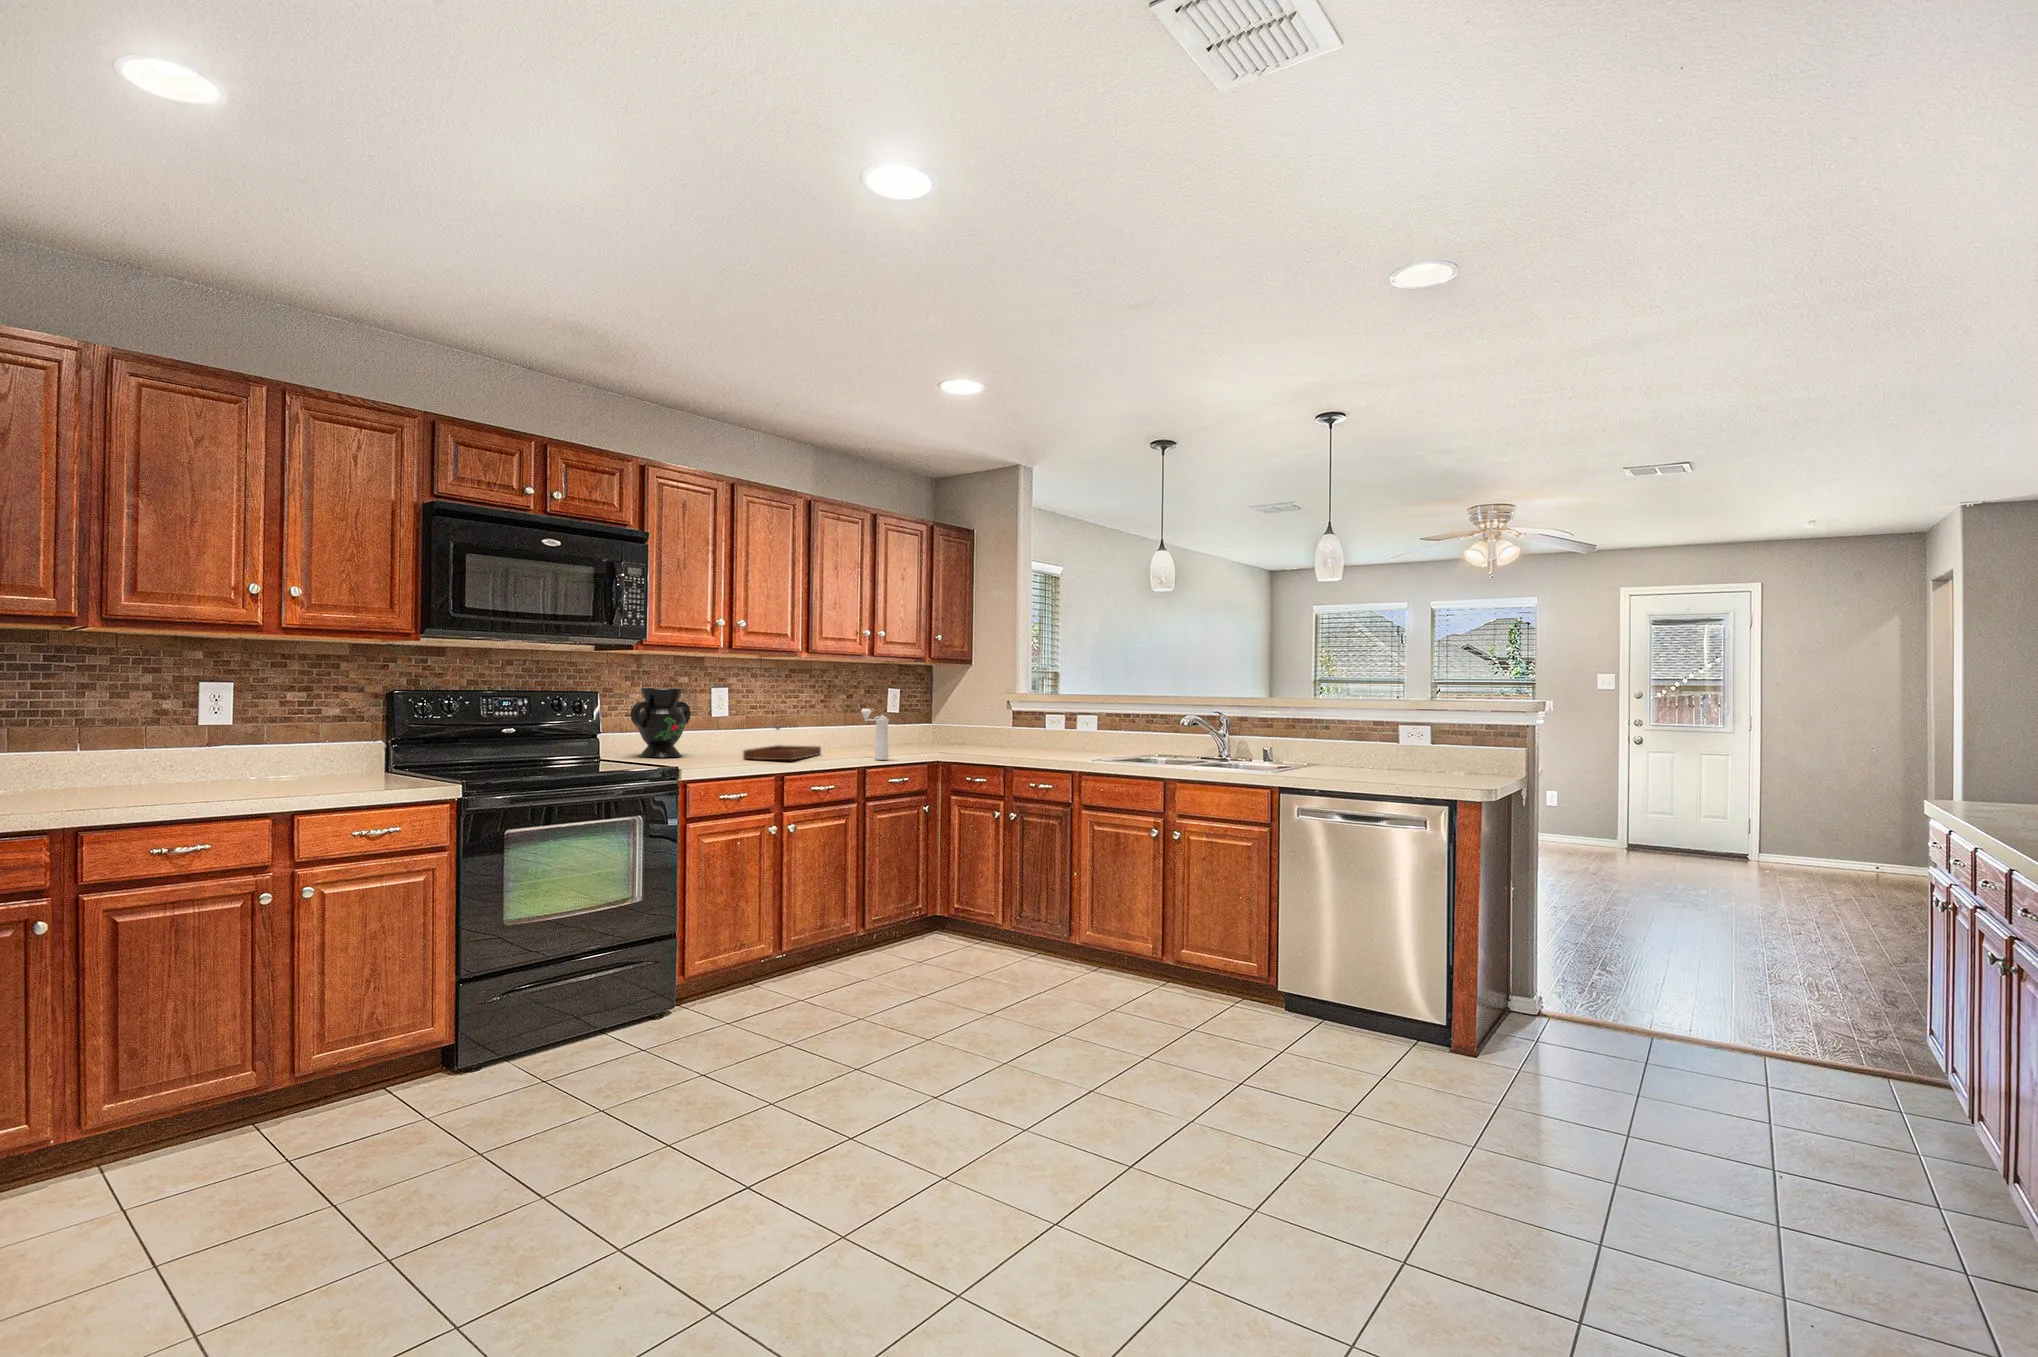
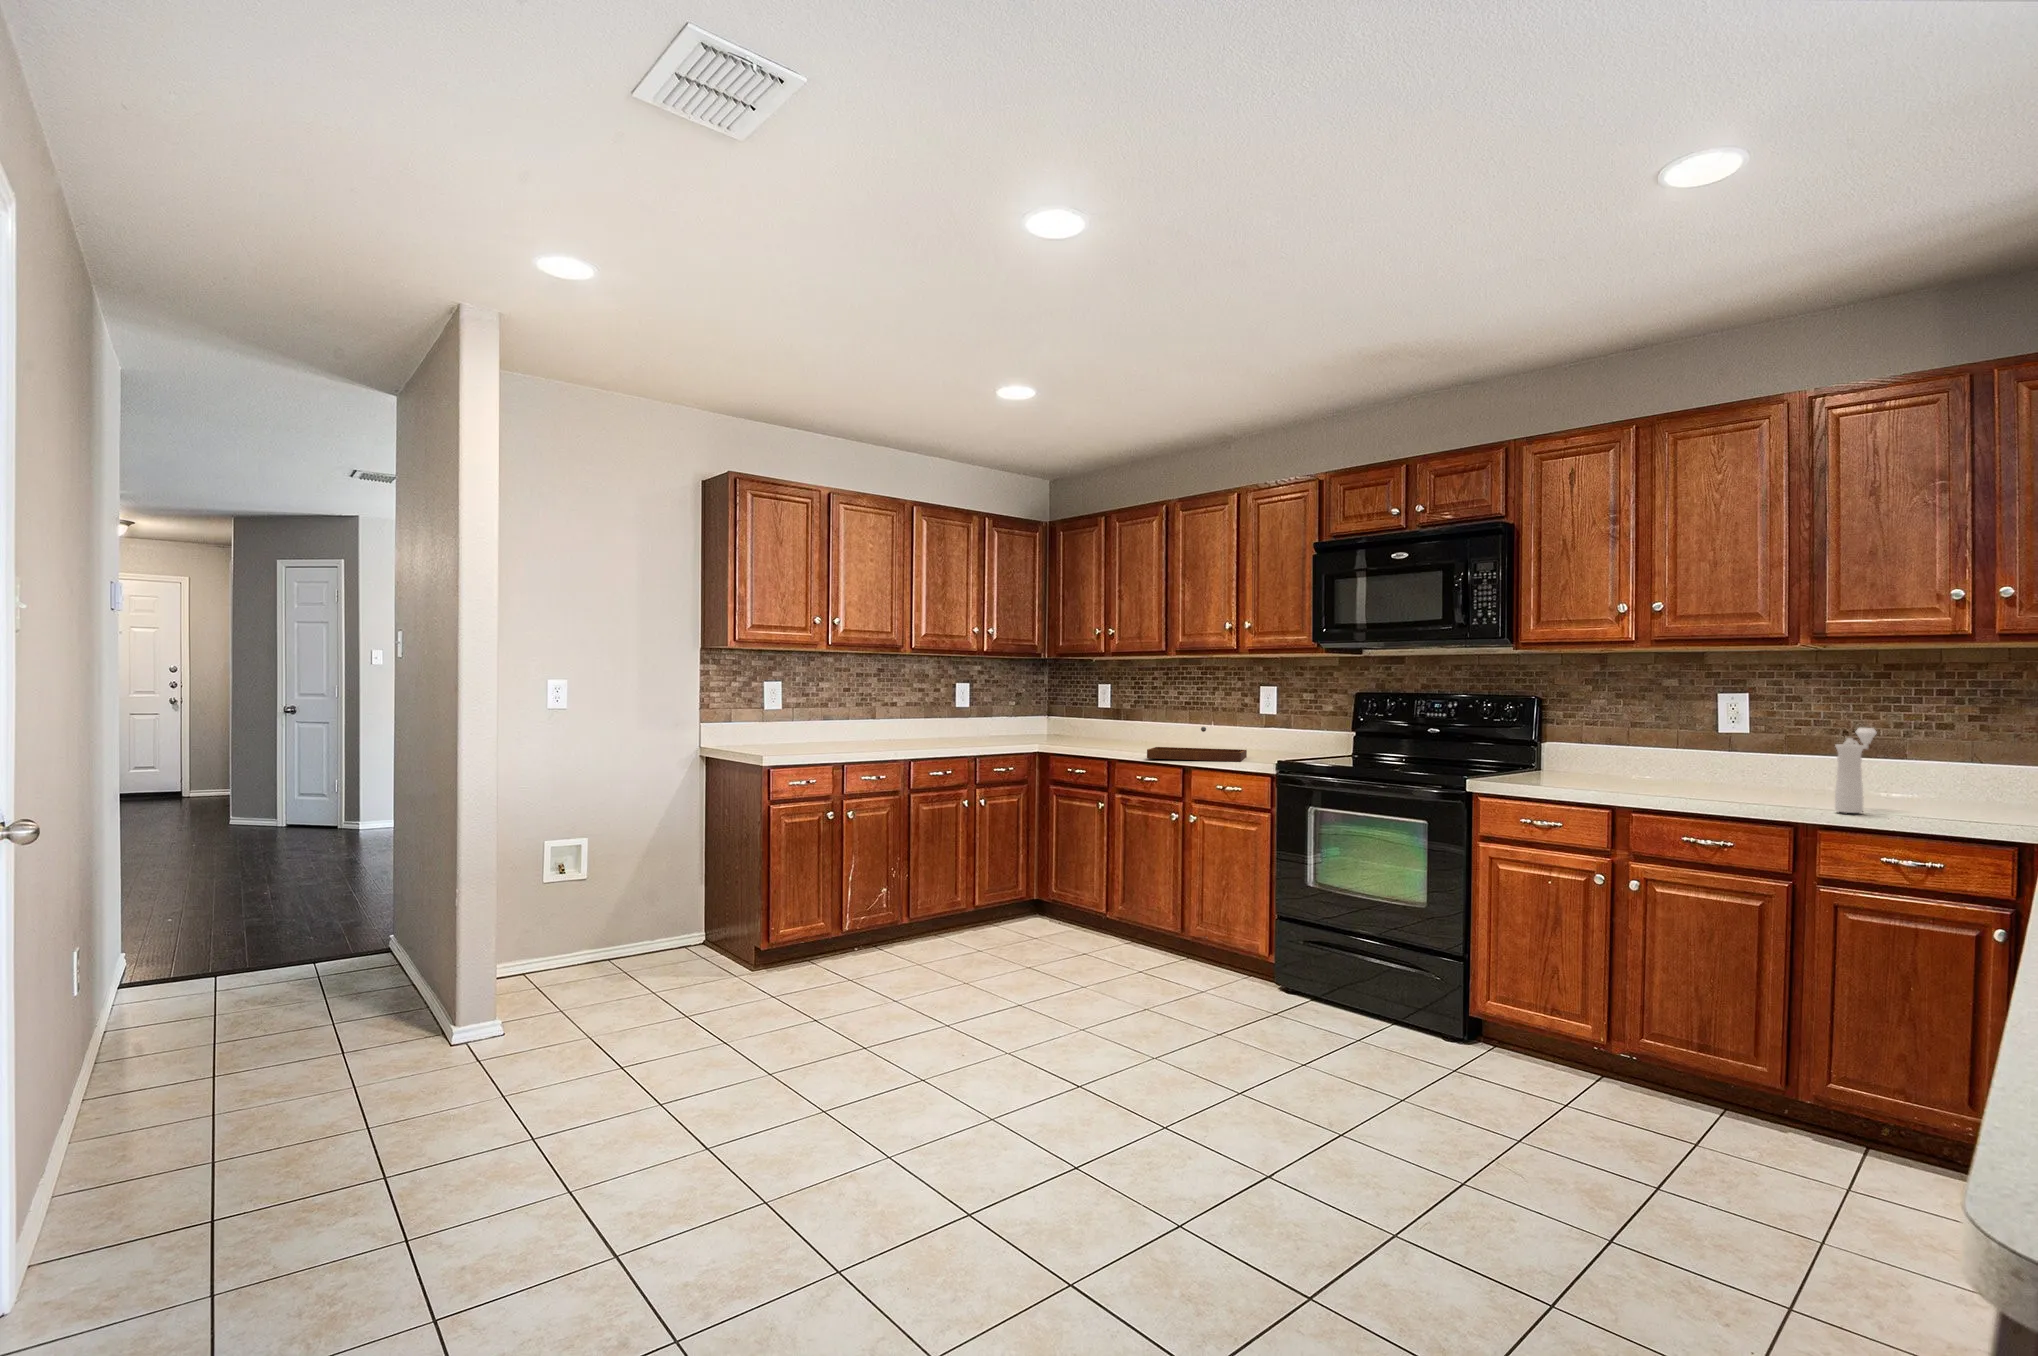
decorative vase: present [631,688,691,757] -> none [1572,694,1670,777]
tray: present [743,725,821,760] -> present [1147,727,1247,762]

